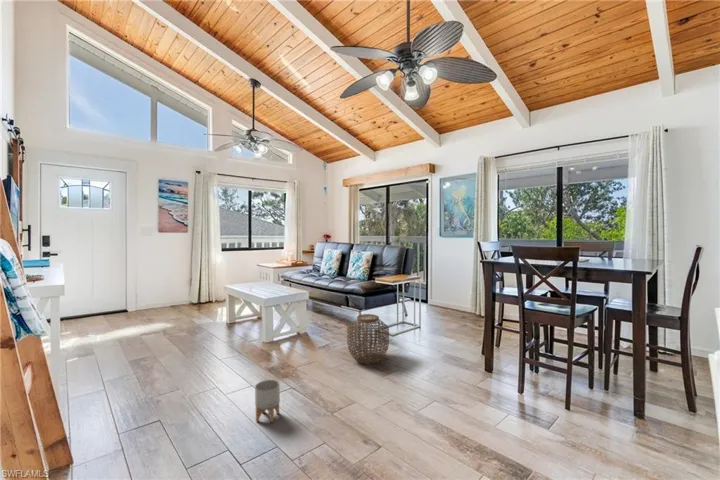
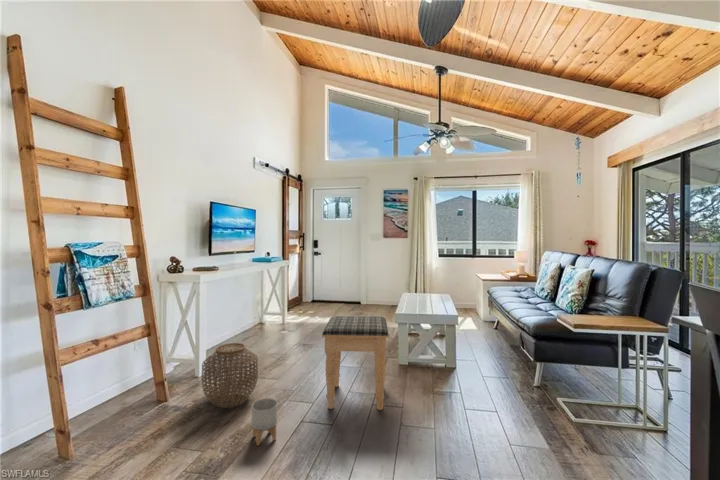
footstool: none [243,297,318,382] -> present [322,316,389,410]
woven basket: present [347,314,389,364] -> present [202,343,258,408]

